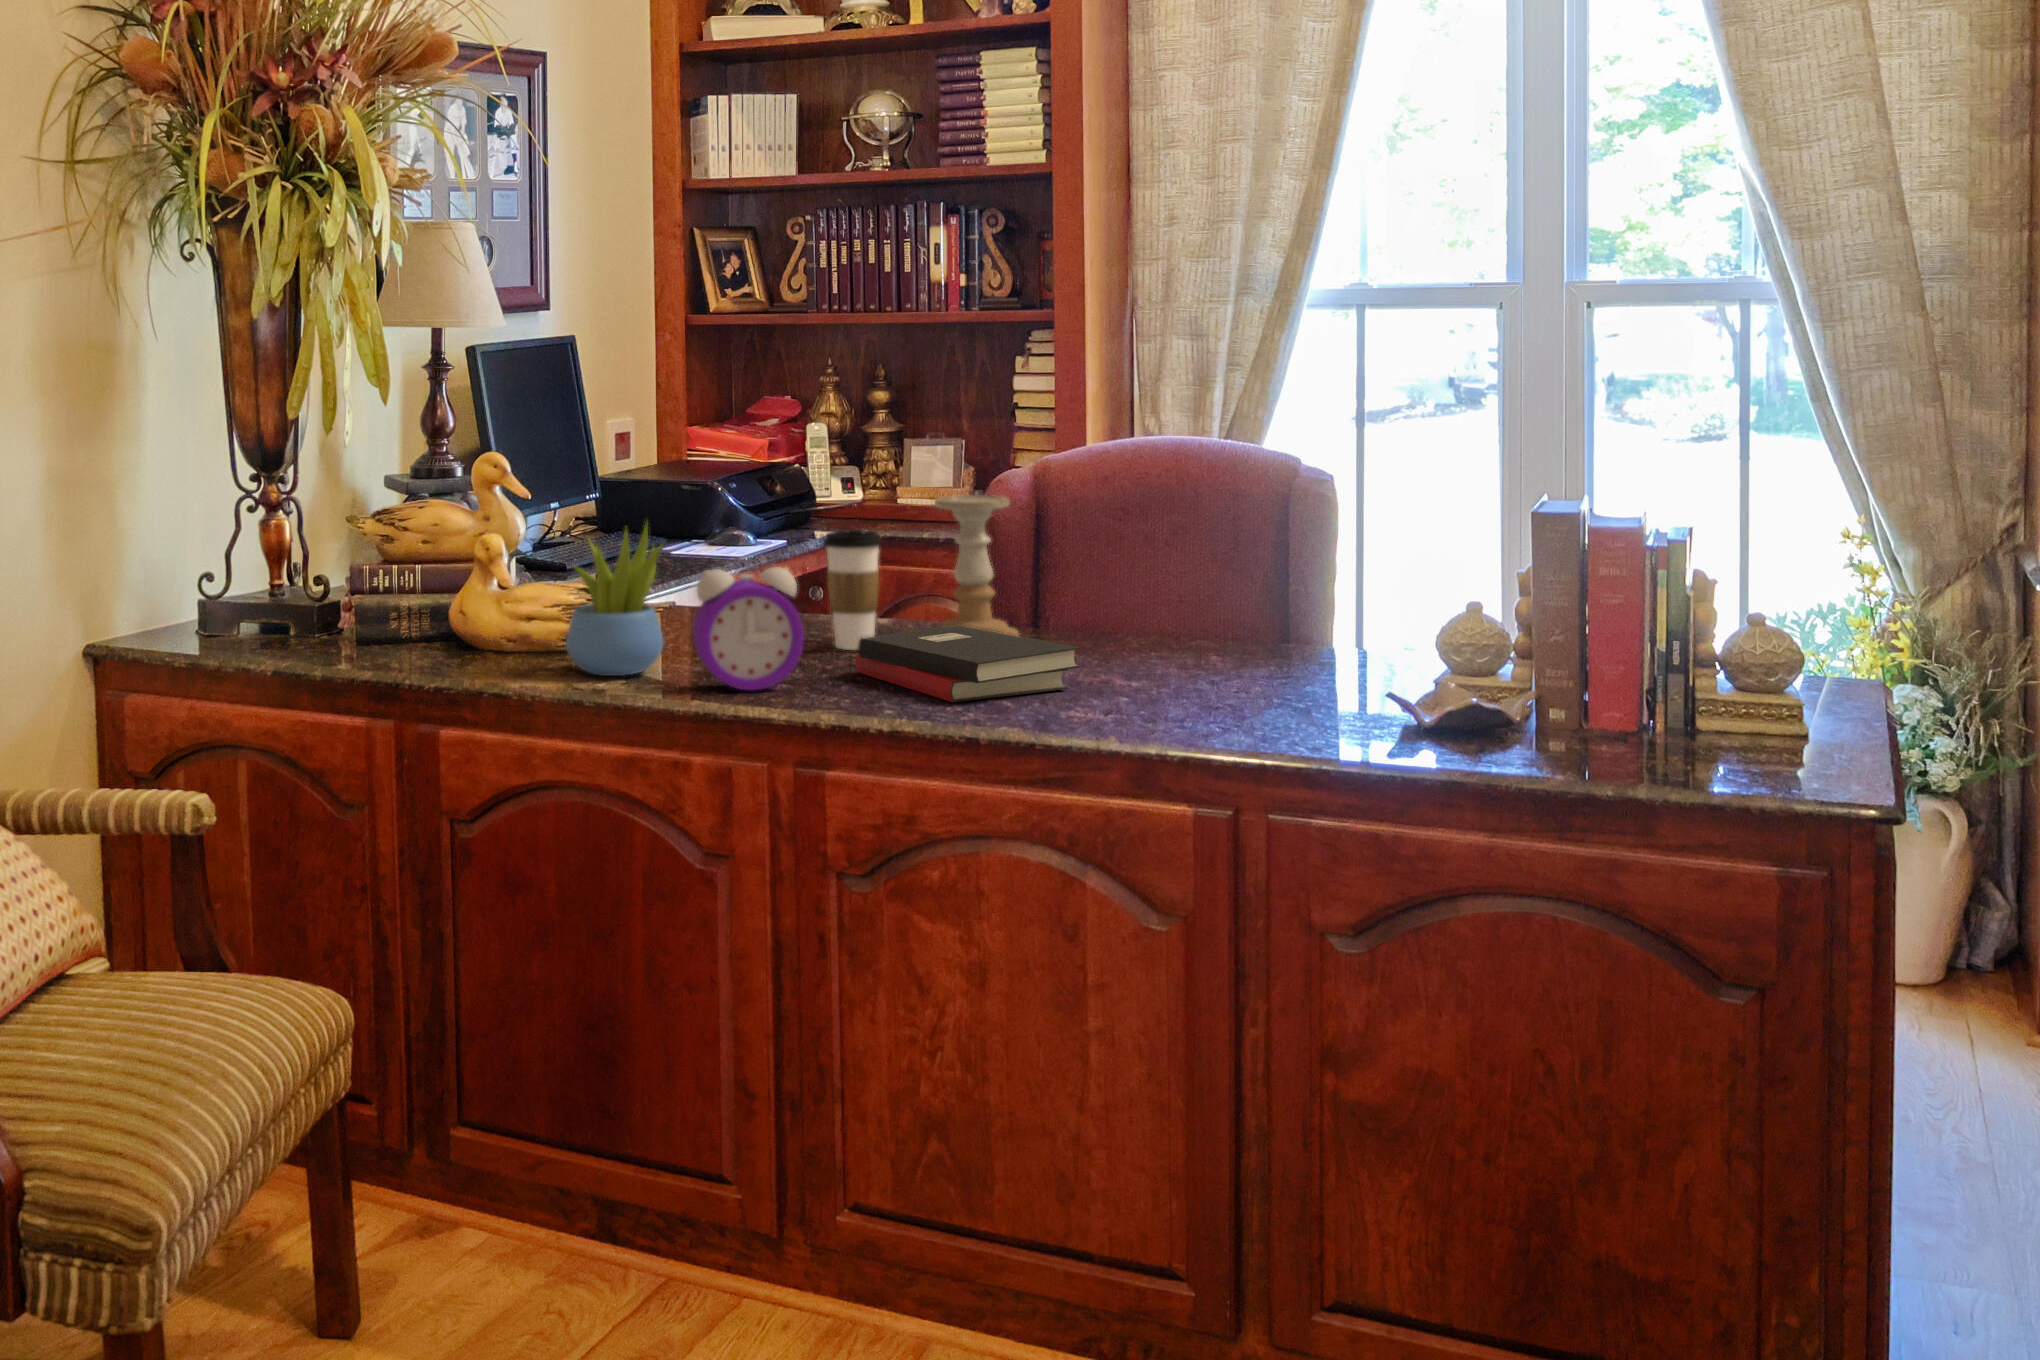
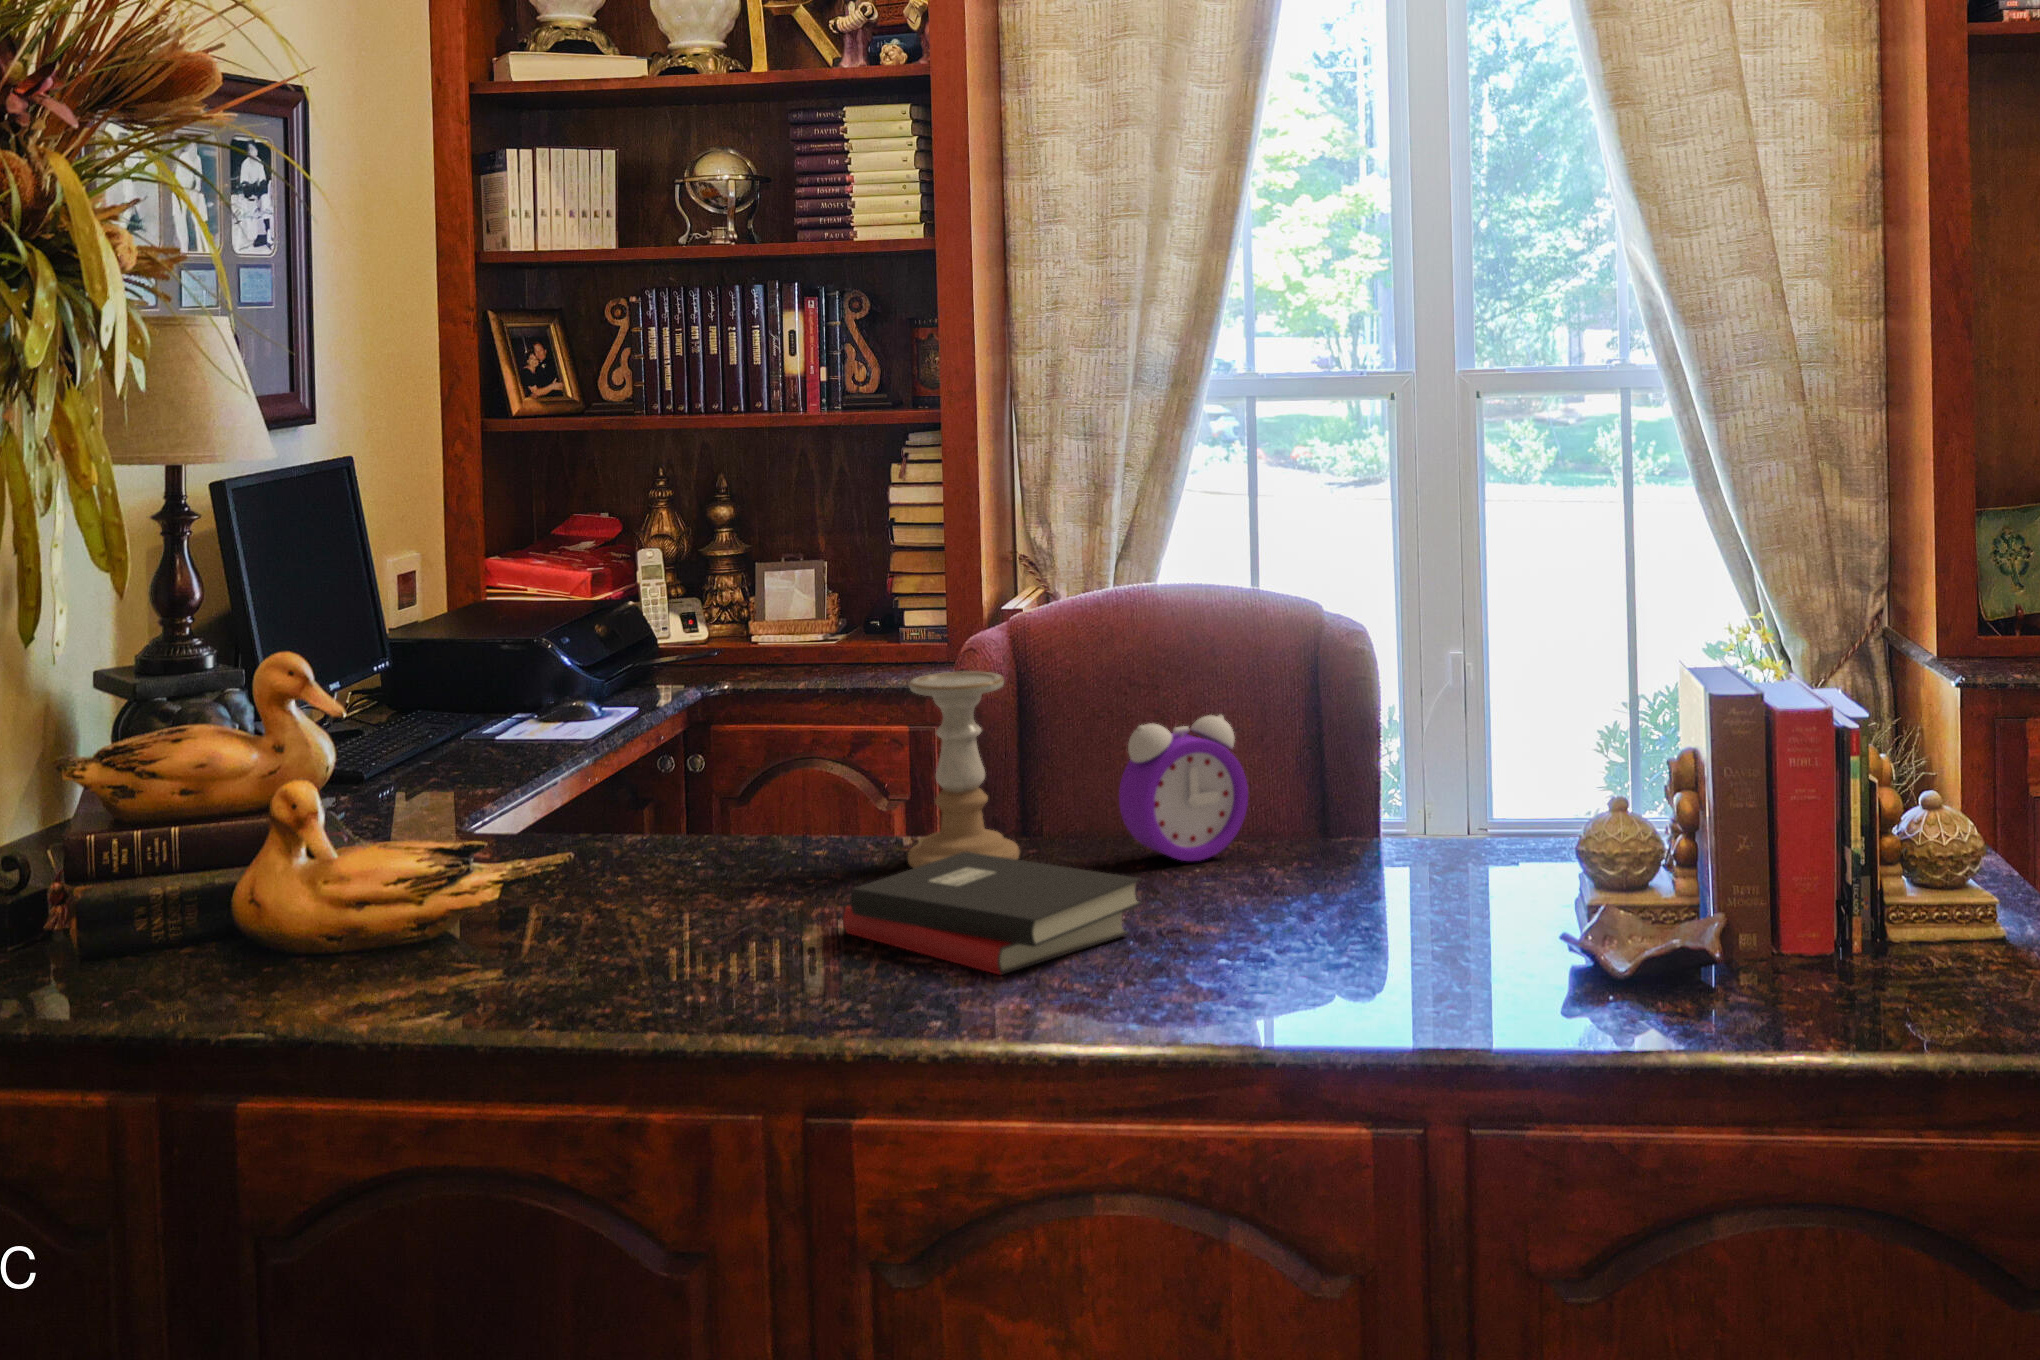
succulent plant: present [566,525,663,676] -> none [434,746,583,980]
coffee cup: present [823,530,882,650] -> none [773,731,852,894]
alarm clock: present [693,567,804,691] -> present [1119,715,1248,861]

